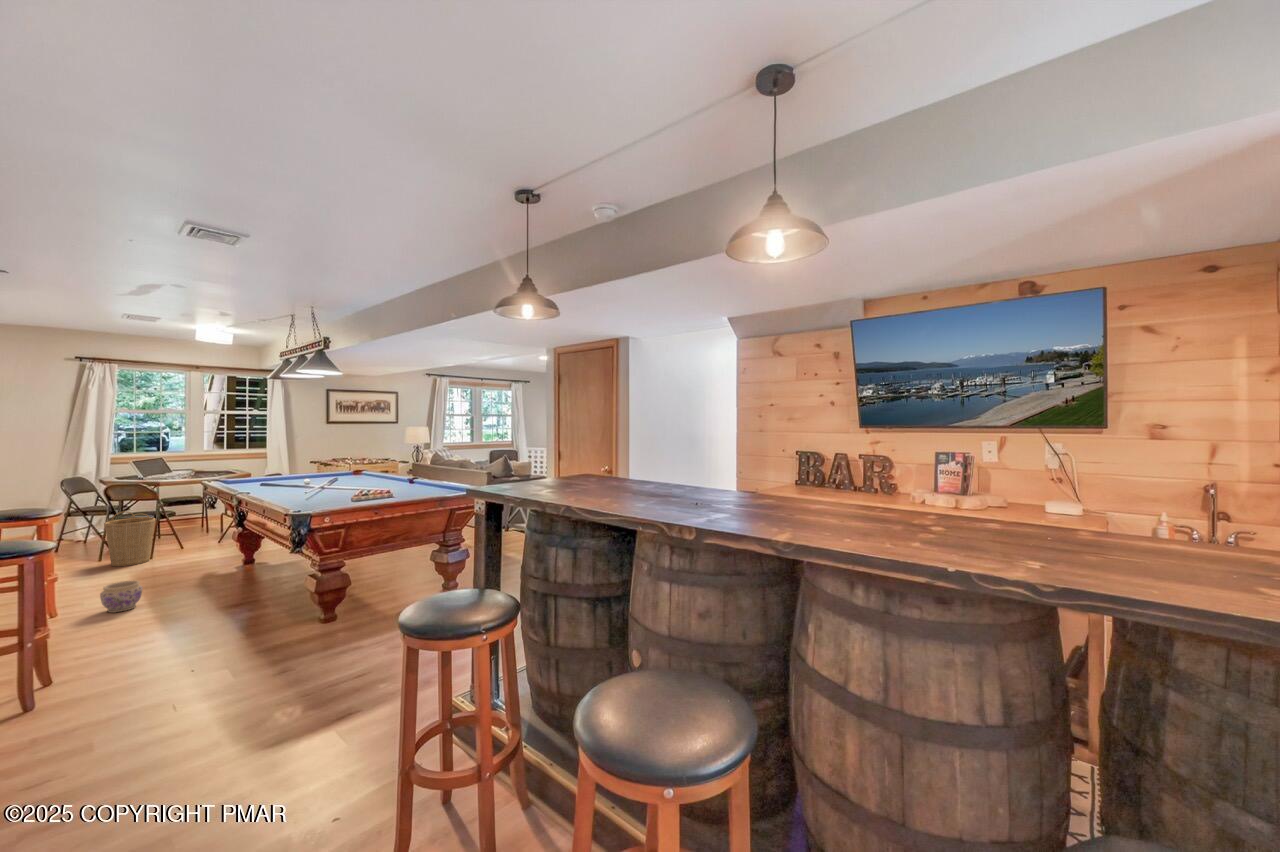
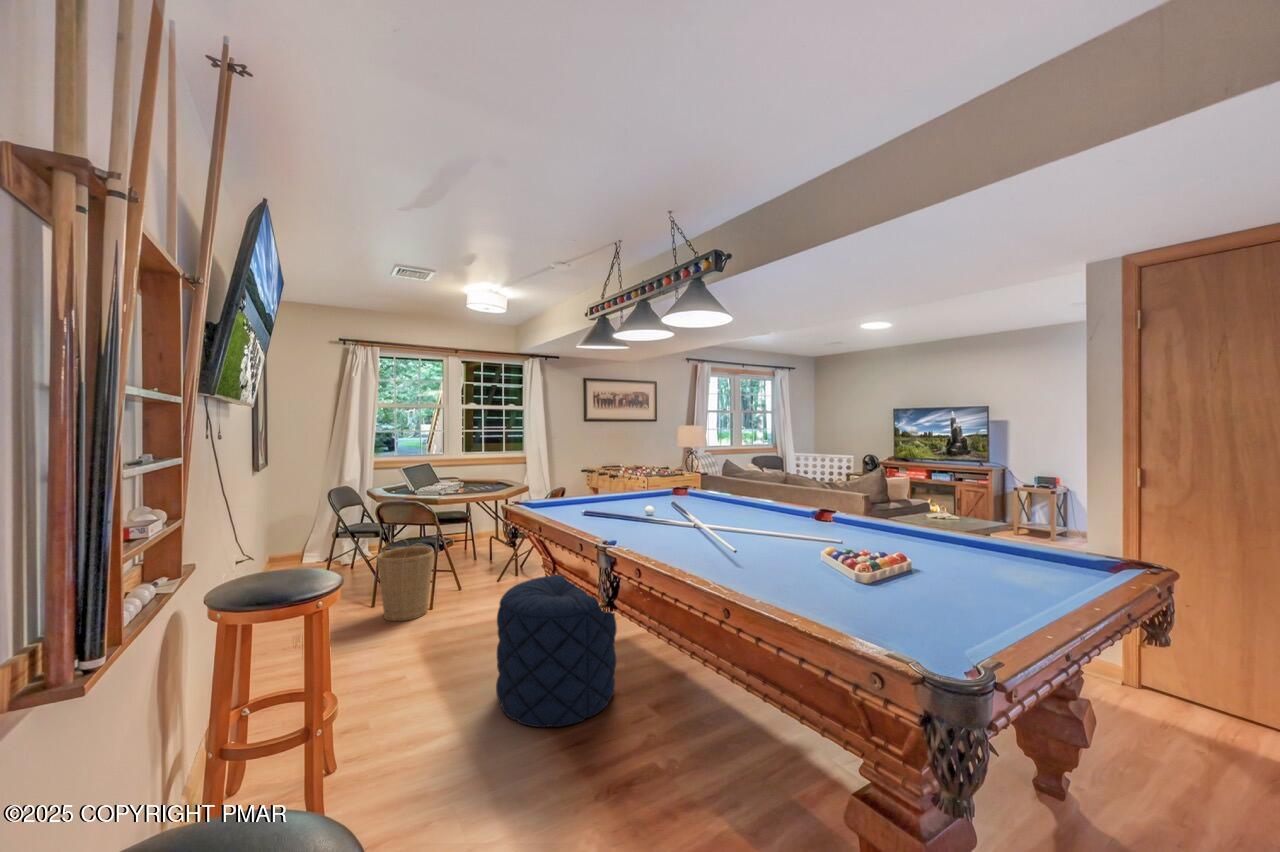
pouf: none [178,522,262,595] -> present [496,574,617,727]
planter: present [100,580,143,613] -> none [390,699,455,776]

